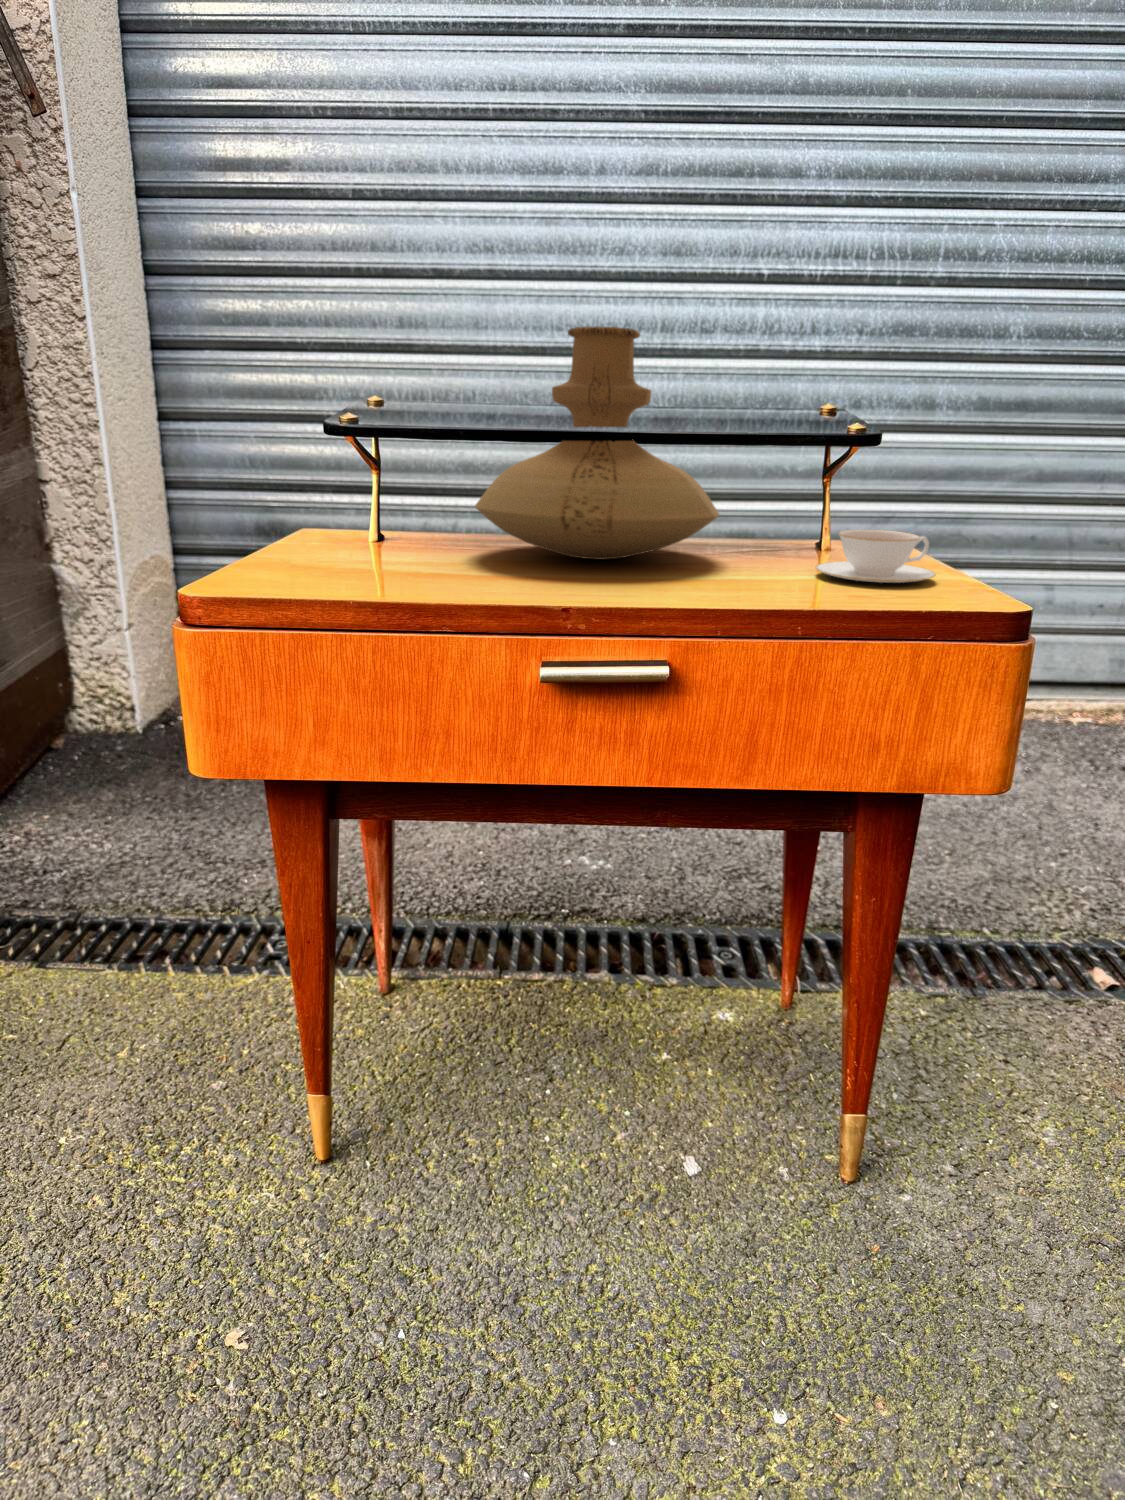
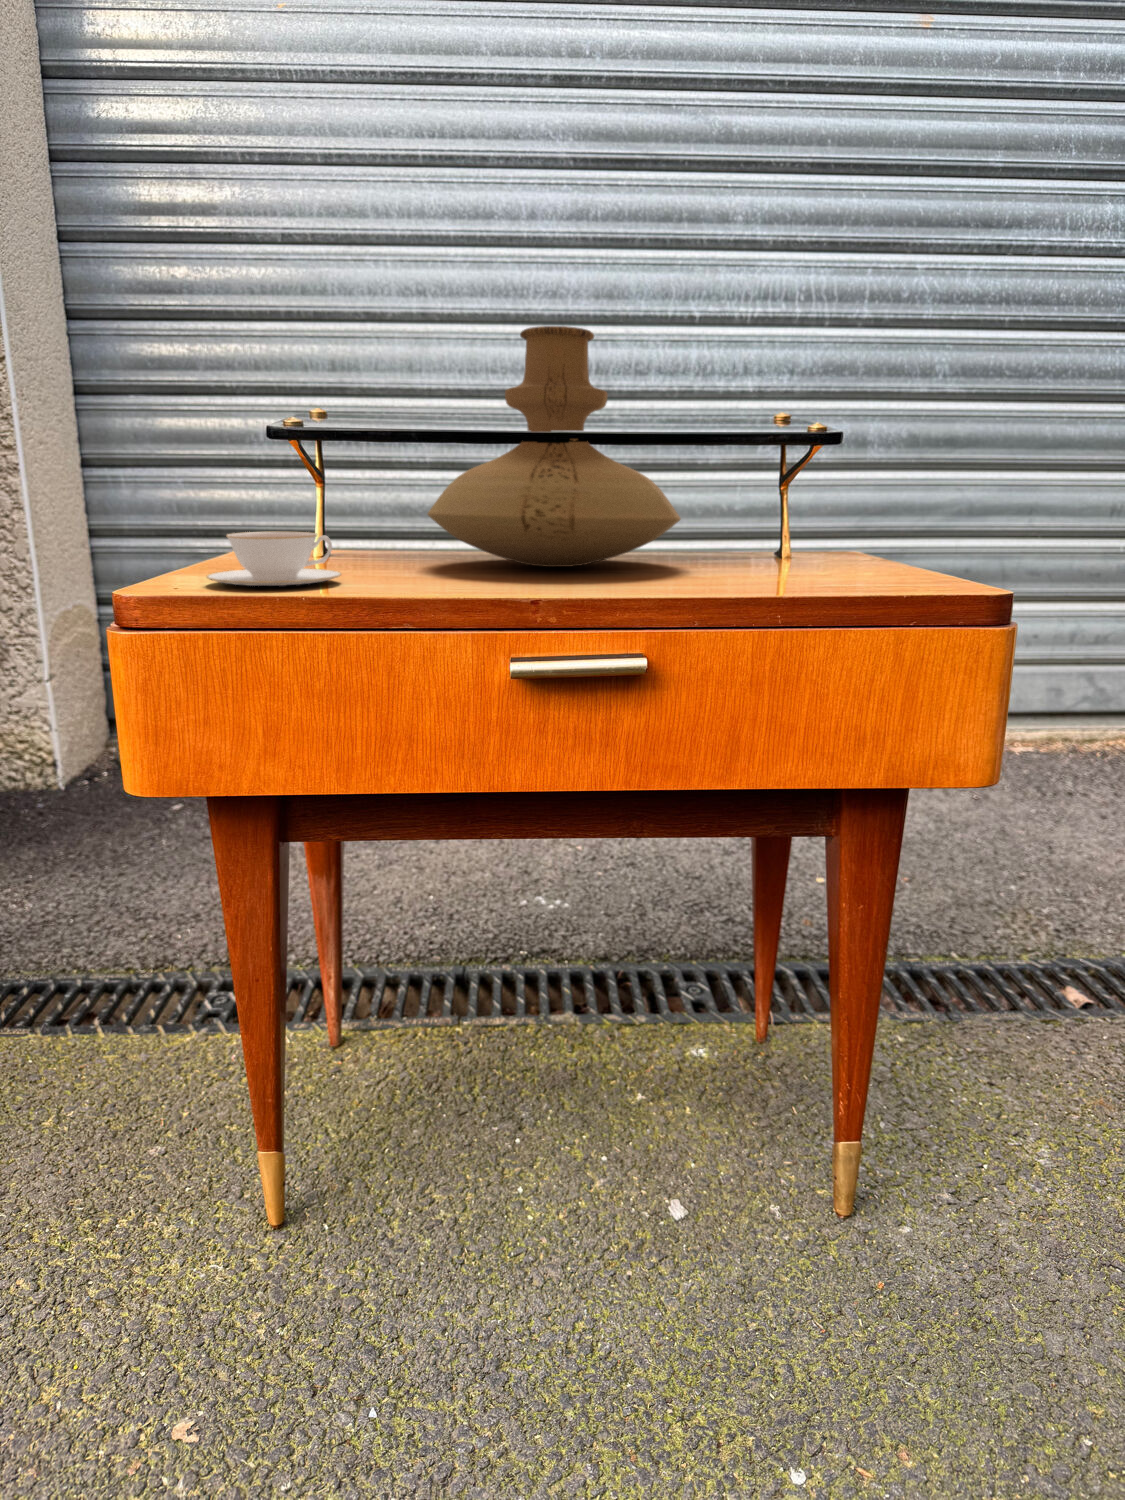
teacup: present [816,530,936,583] -> present [206,532,341,586]

